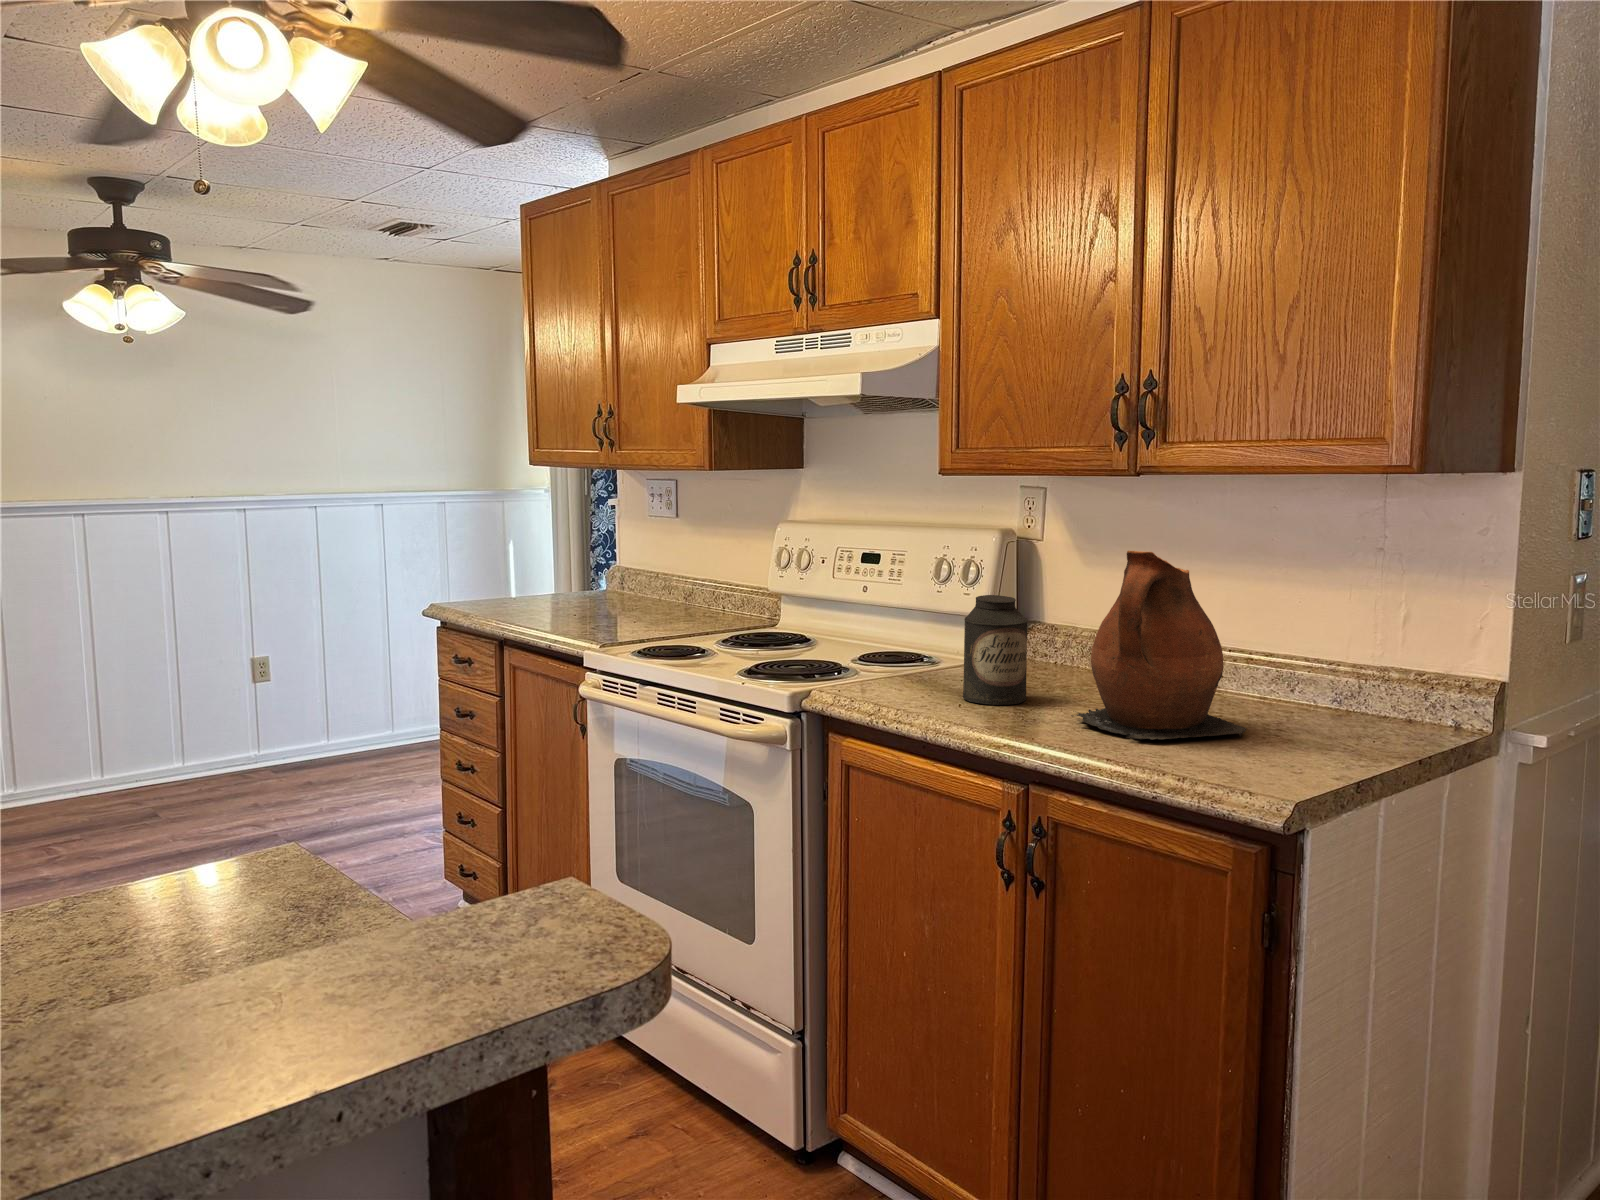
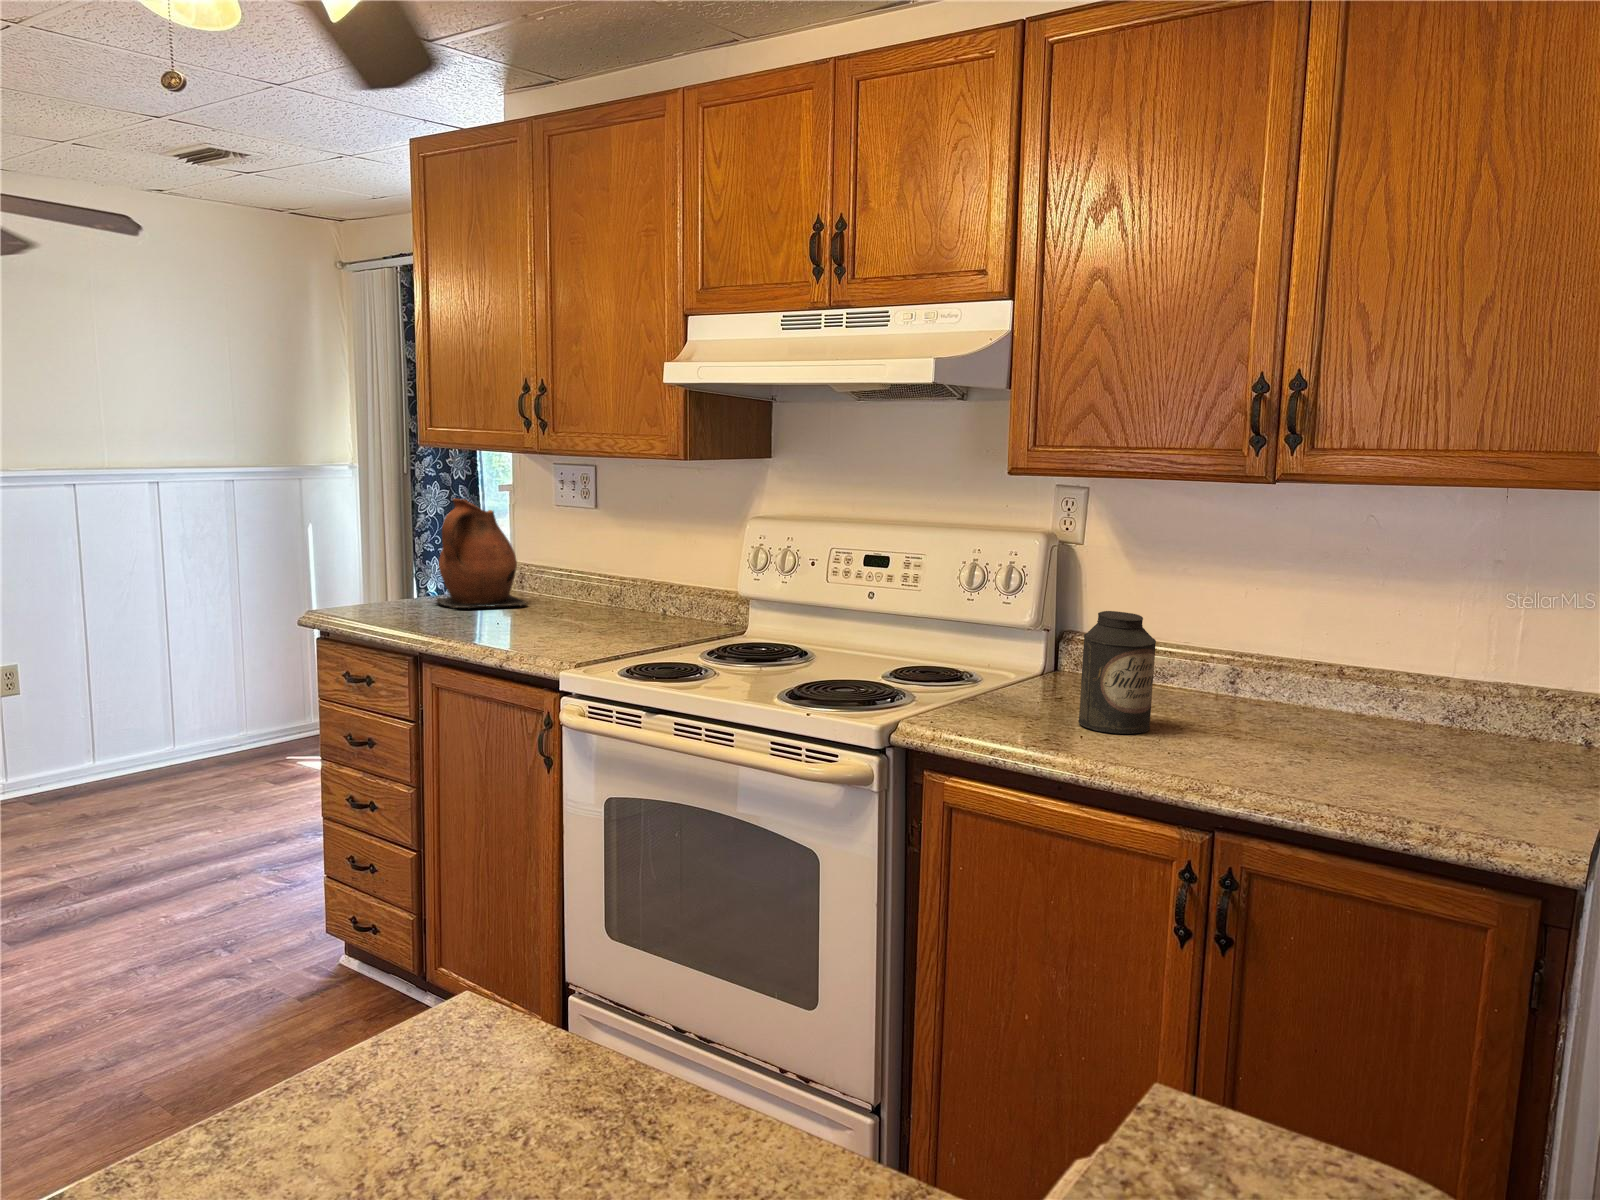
ceramic pitcher: present [1071,551,1246,740] -> present [436,499,528,608]

